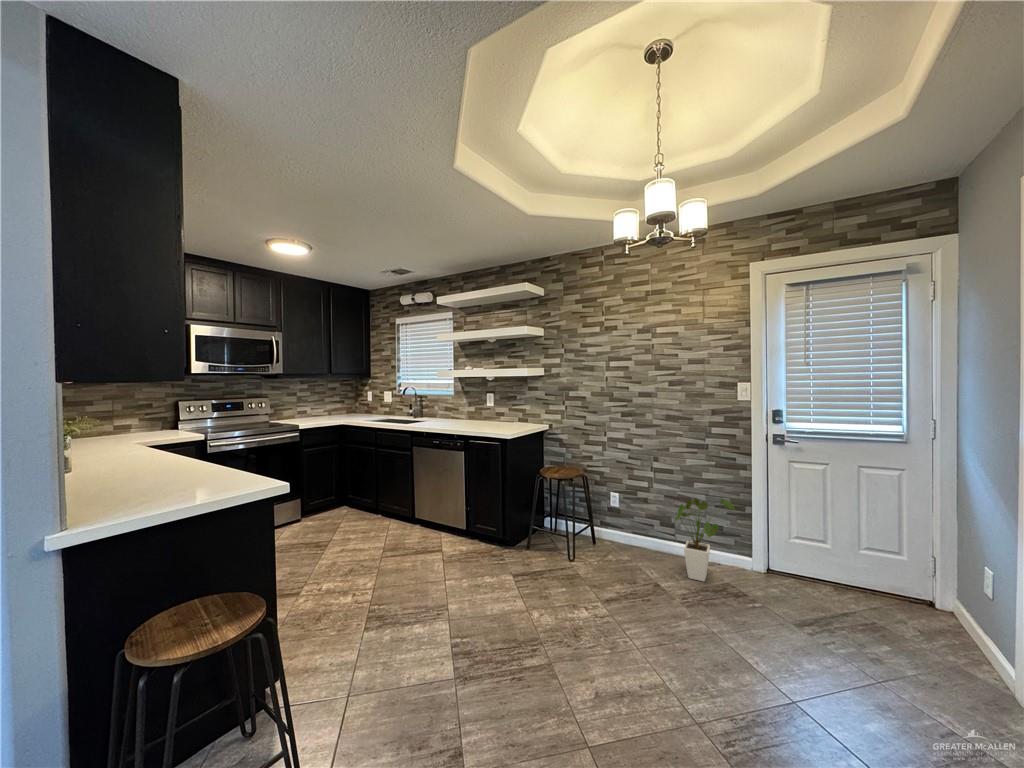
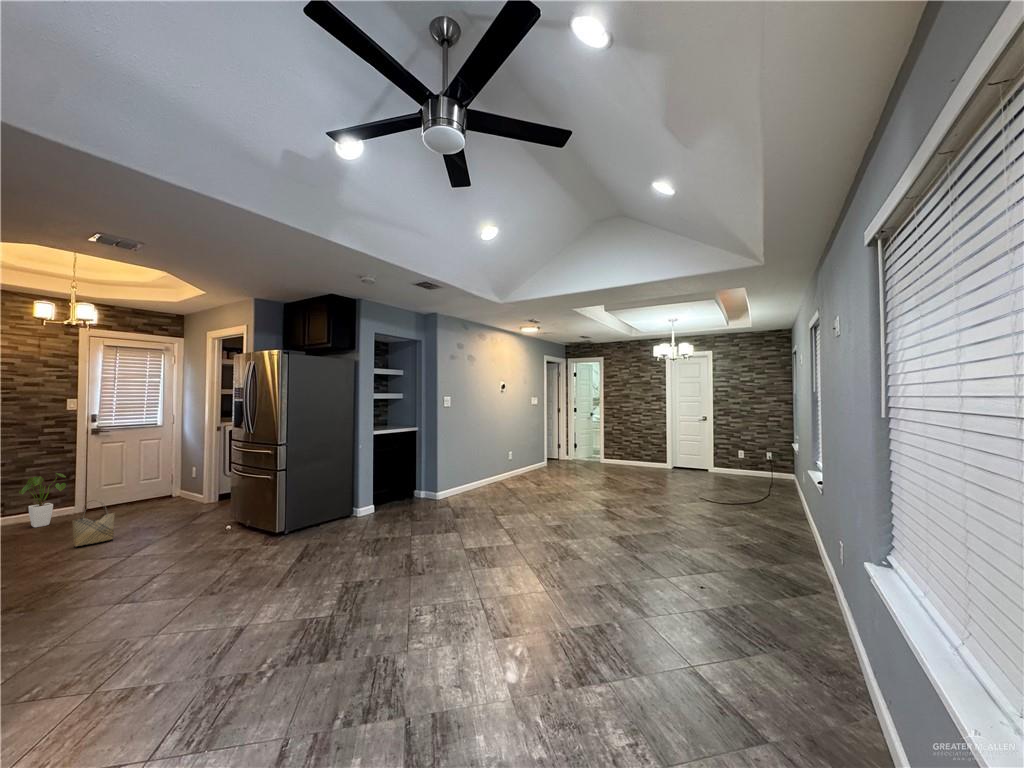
woven basket: none [642,612,716,734] -> present [72,502,115,547]

